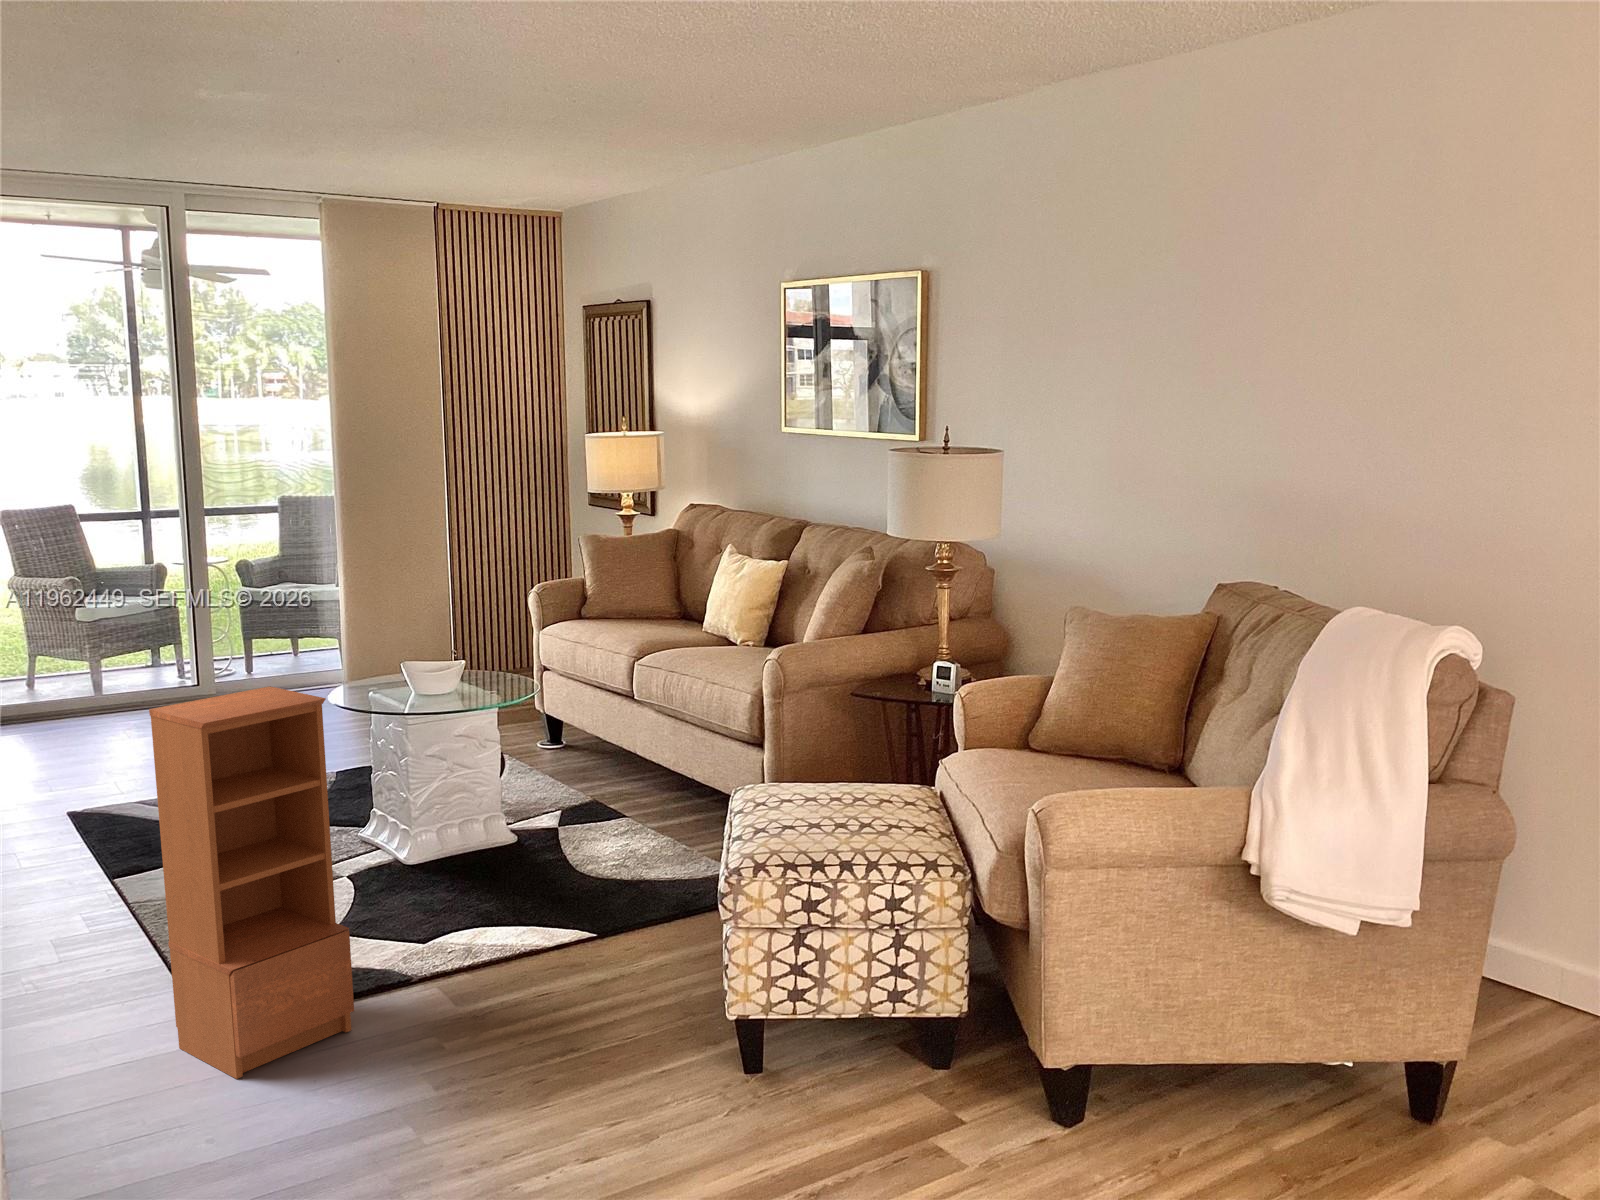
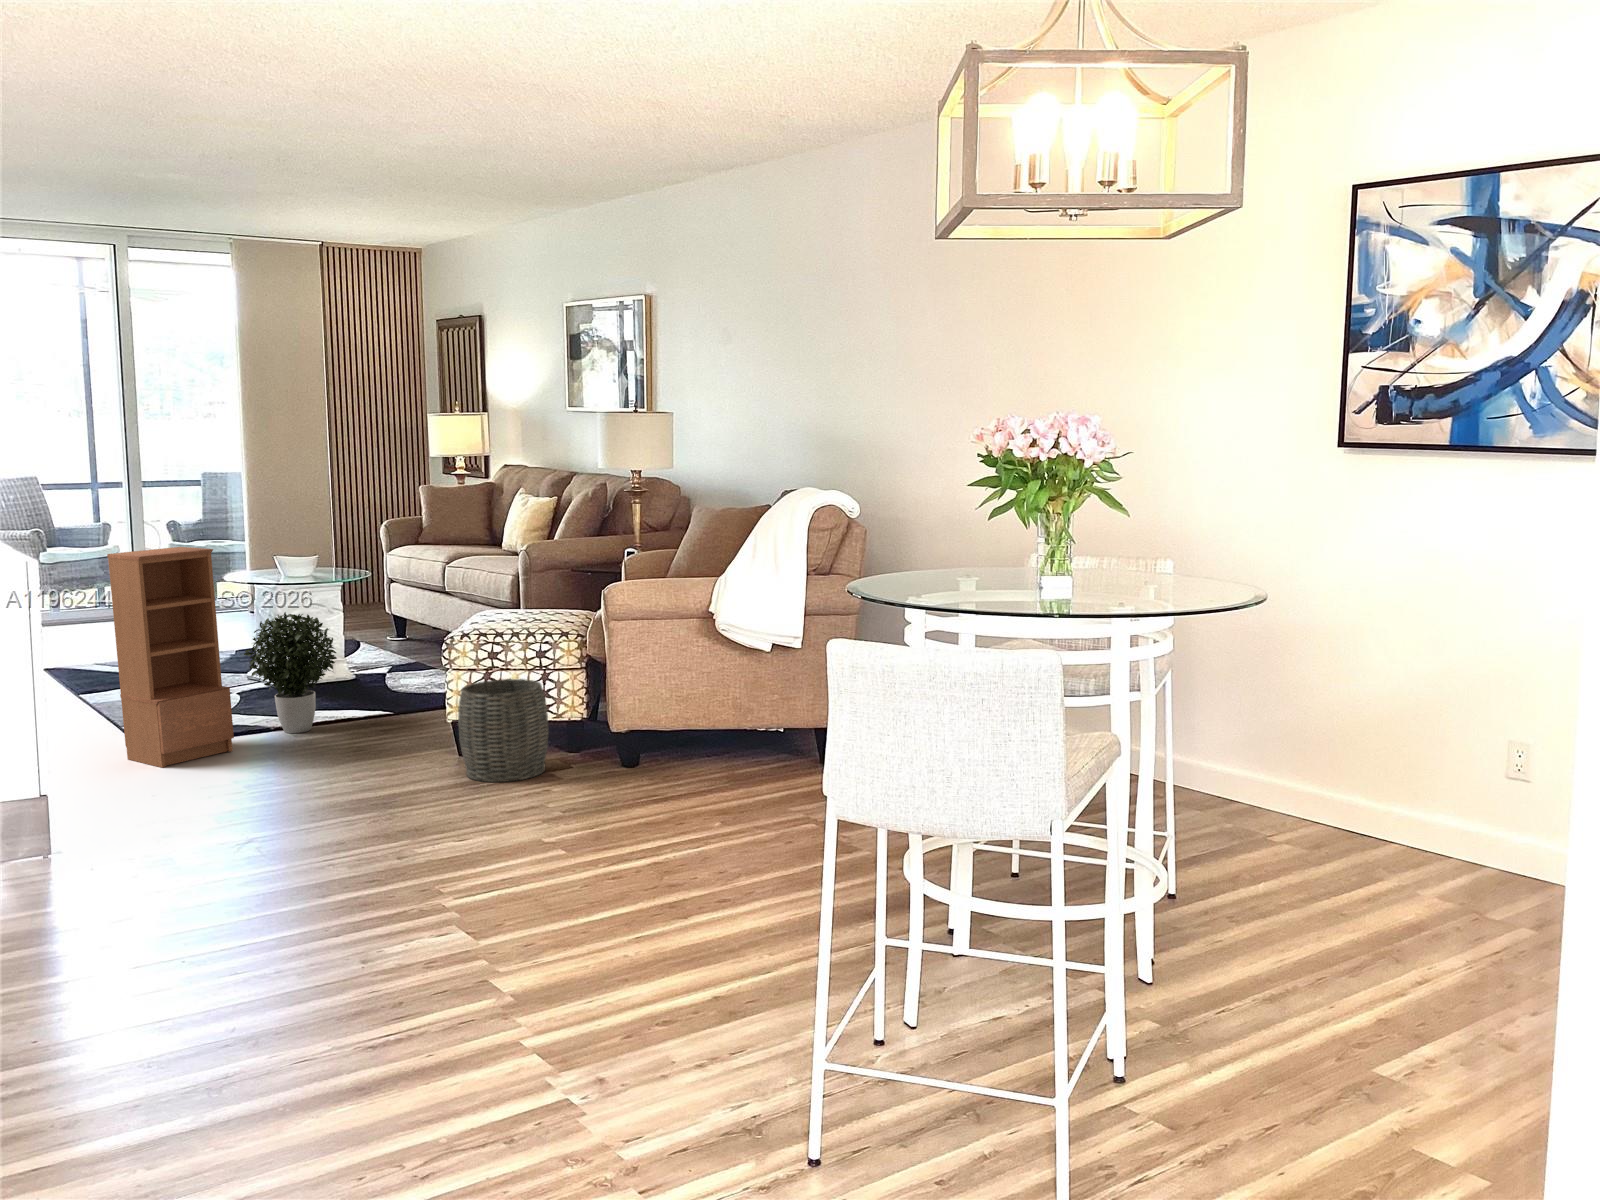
potted plant: none [367,782,514,979] -> present [244,612,337,733]
woven basket: none [762,950,919,1162] -> present [458,679,549,782]

